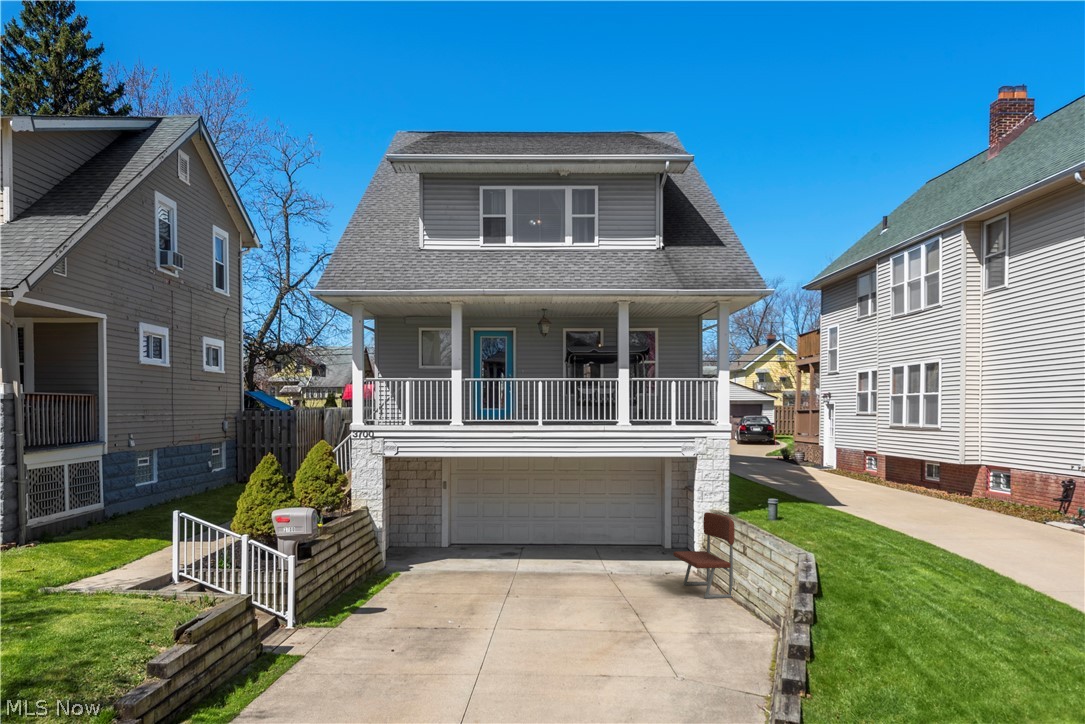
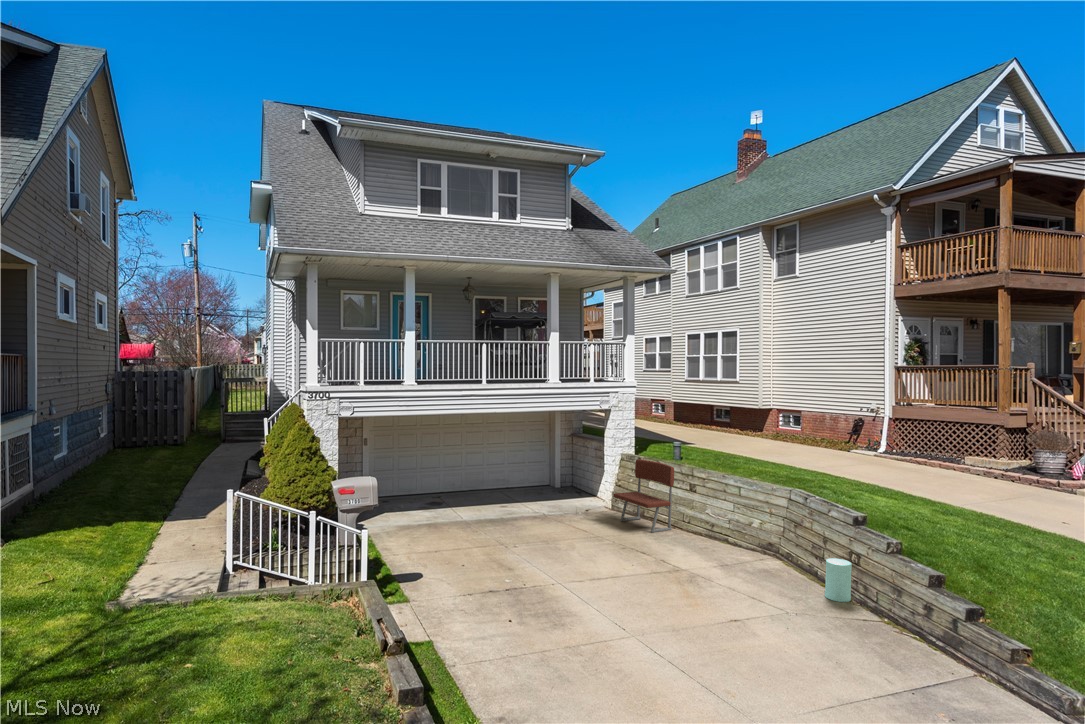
trash can: none [826,629,857,684] -> present [825,558,852,602]

